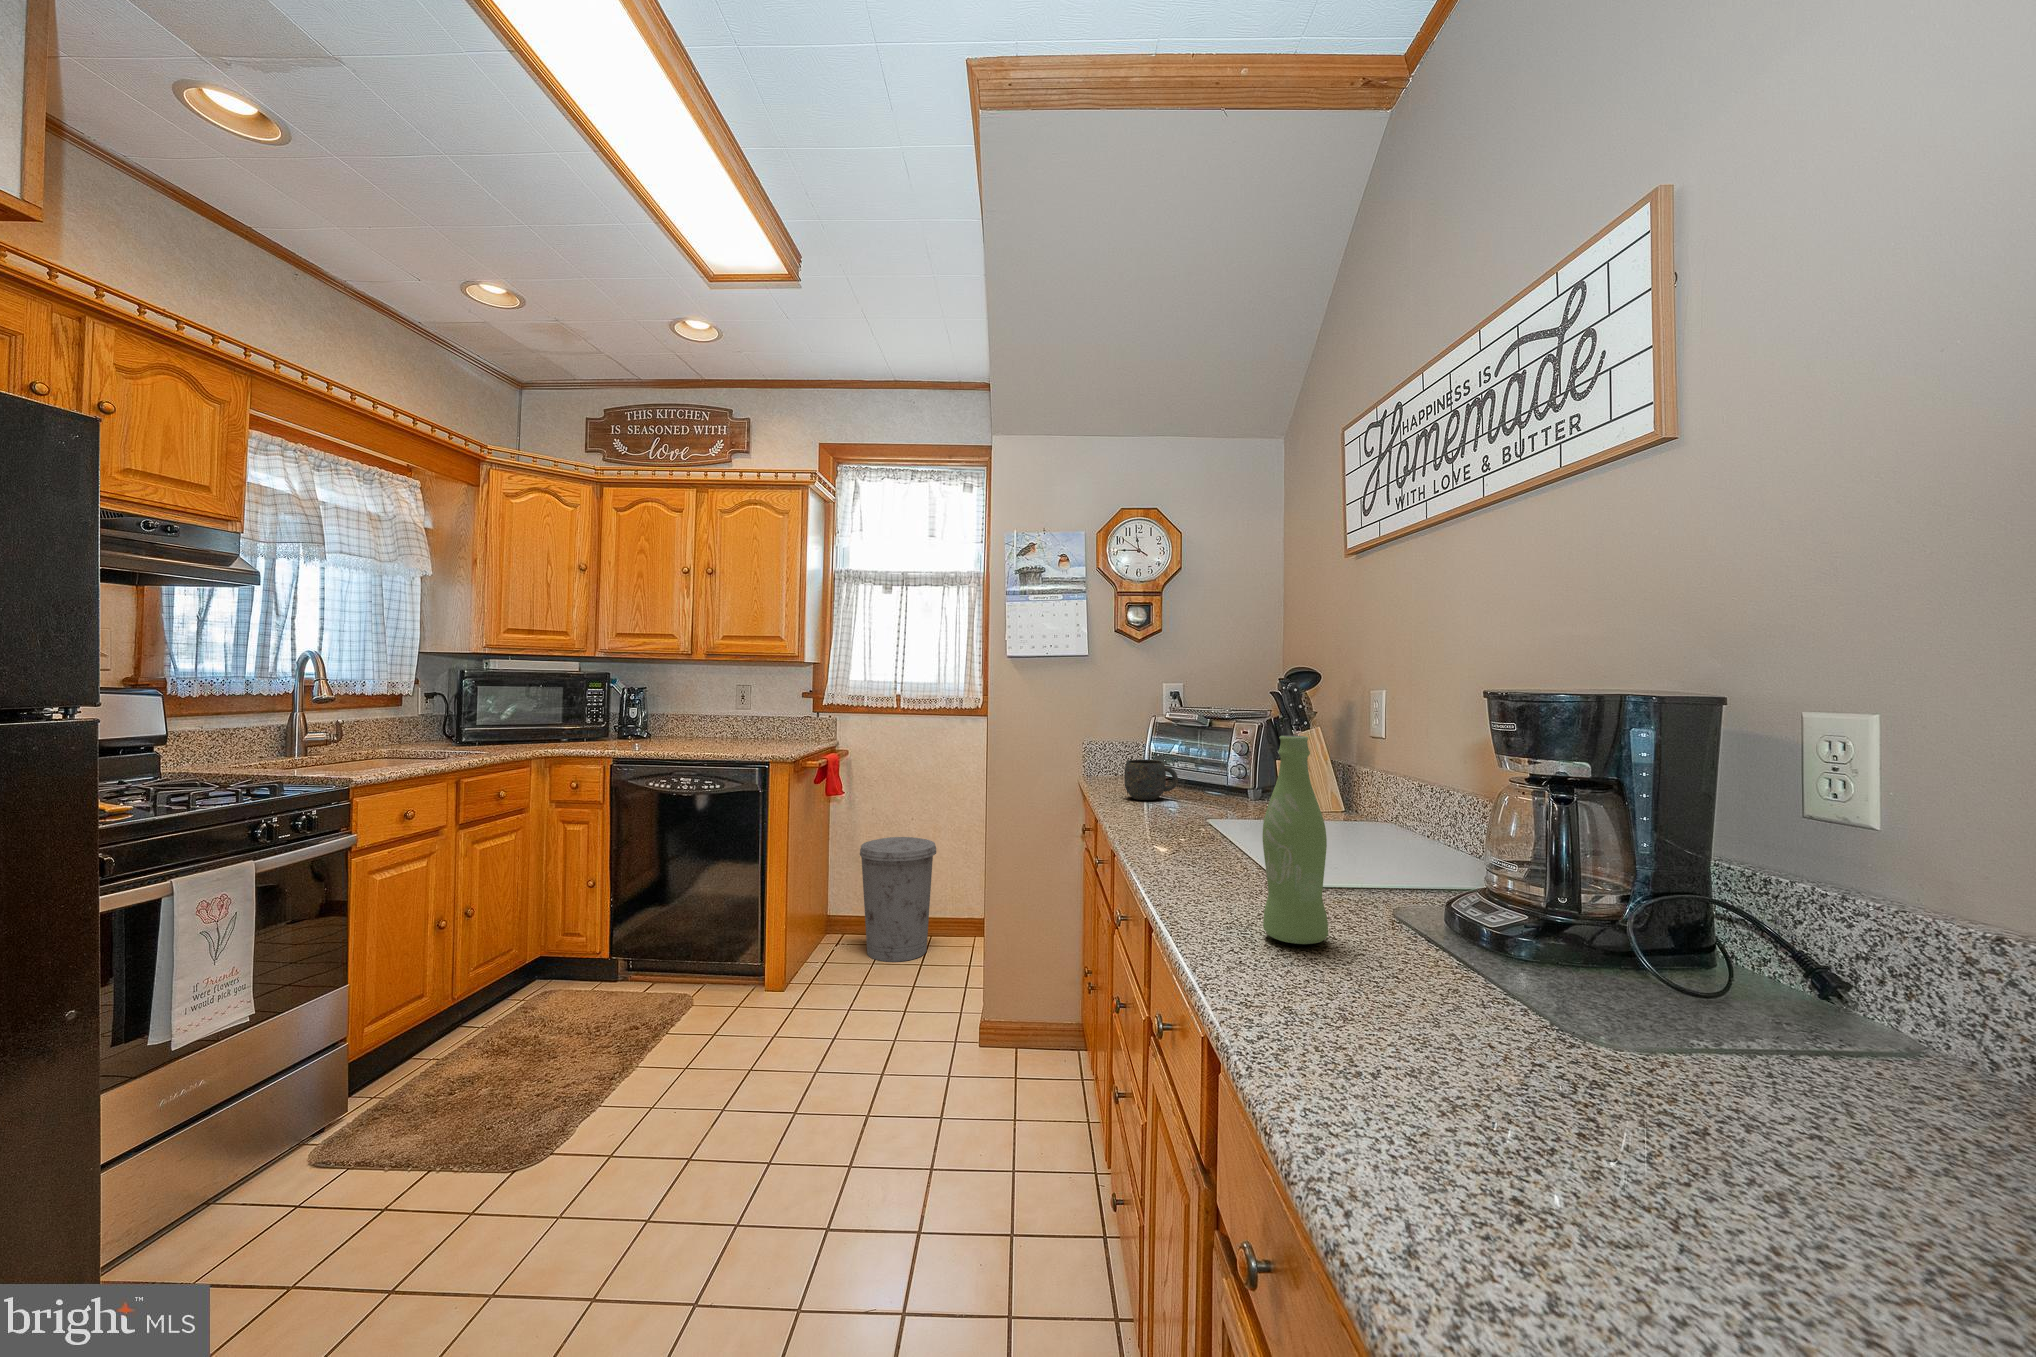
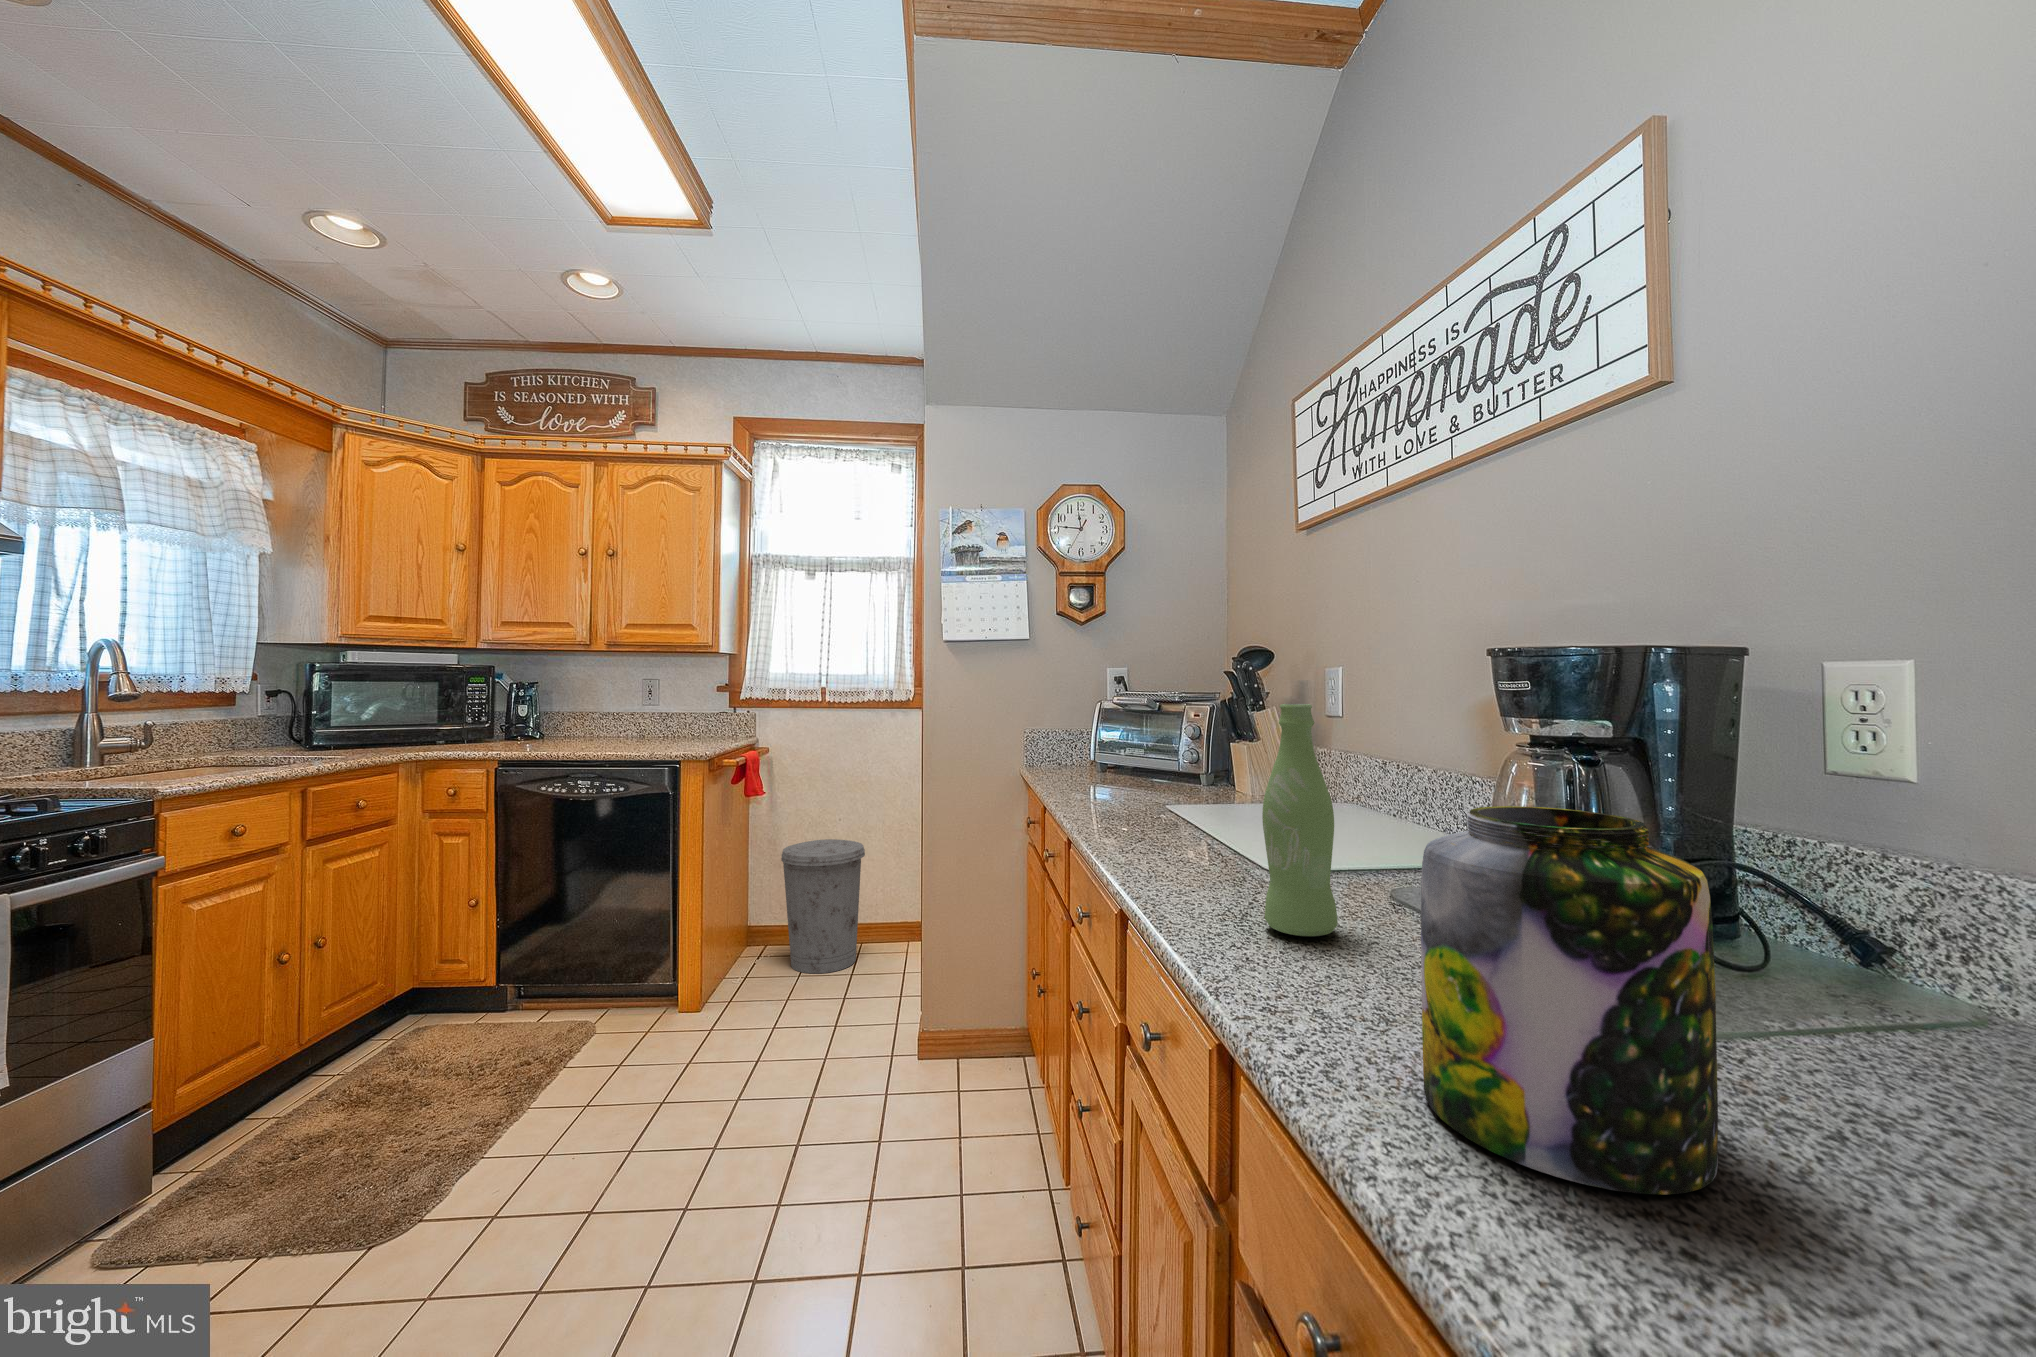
mug: present [1124,760,1178,800] -> none [1073,747,1129,789]
jar: none [1351,838,1580,1162] -> present [1421,806,1718,1195]

